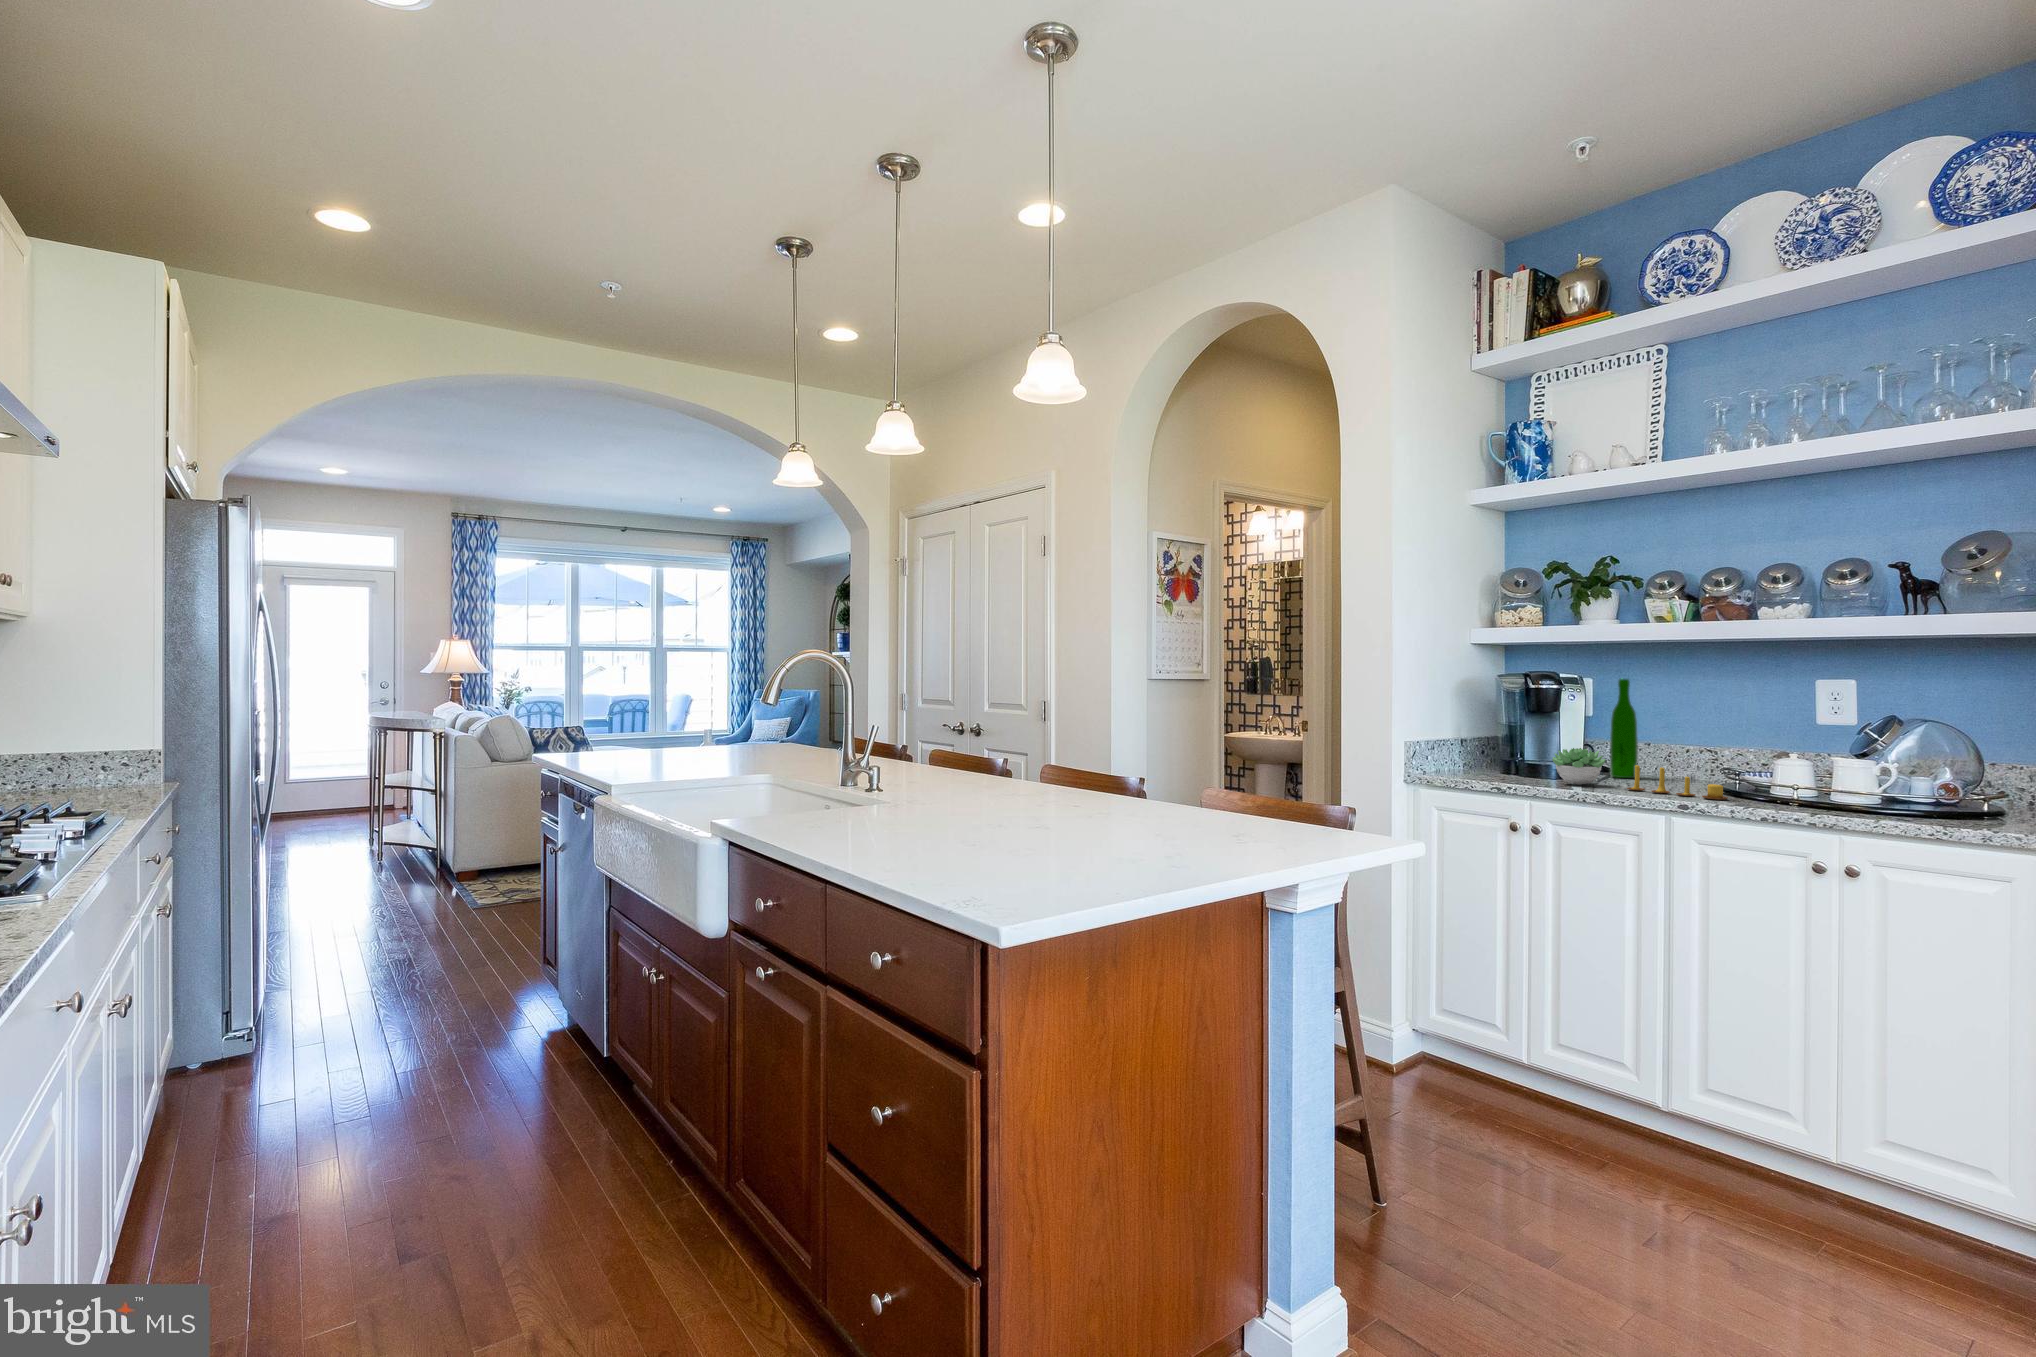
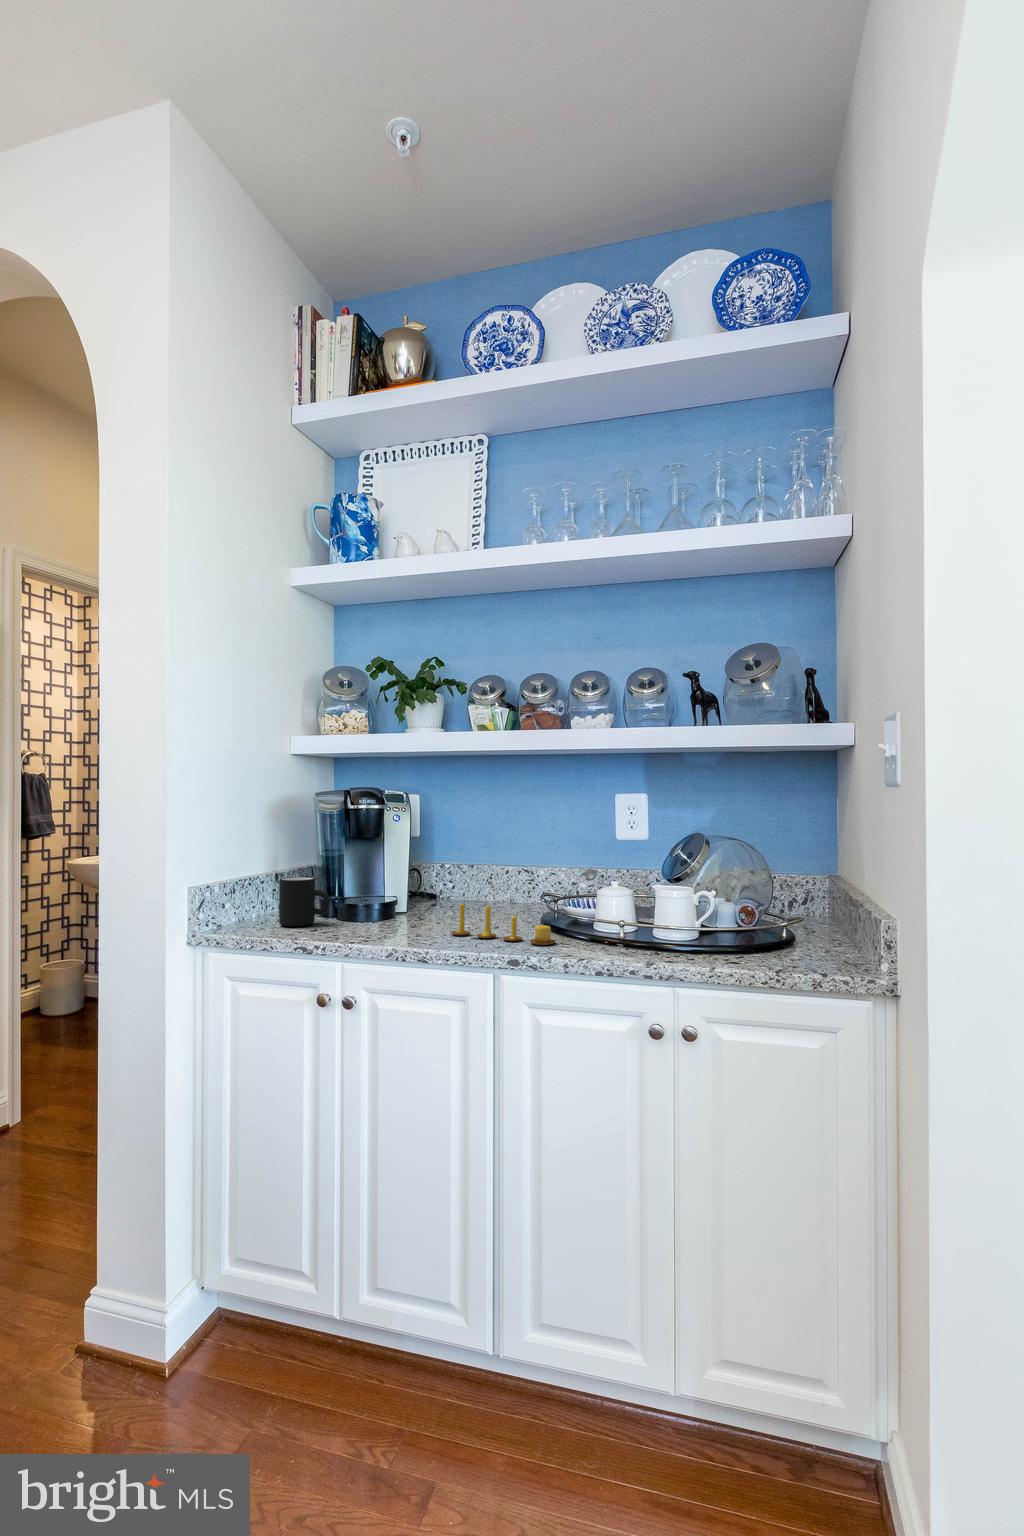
wine bottle: present [1610,679,1638,778] -> none [436,795,462,909]
mug: none [1472,741,1515,777] -> present [279,877,330,926]
succulent plant: present [1552,748,1605,784] -> none [369,883,429,929]

